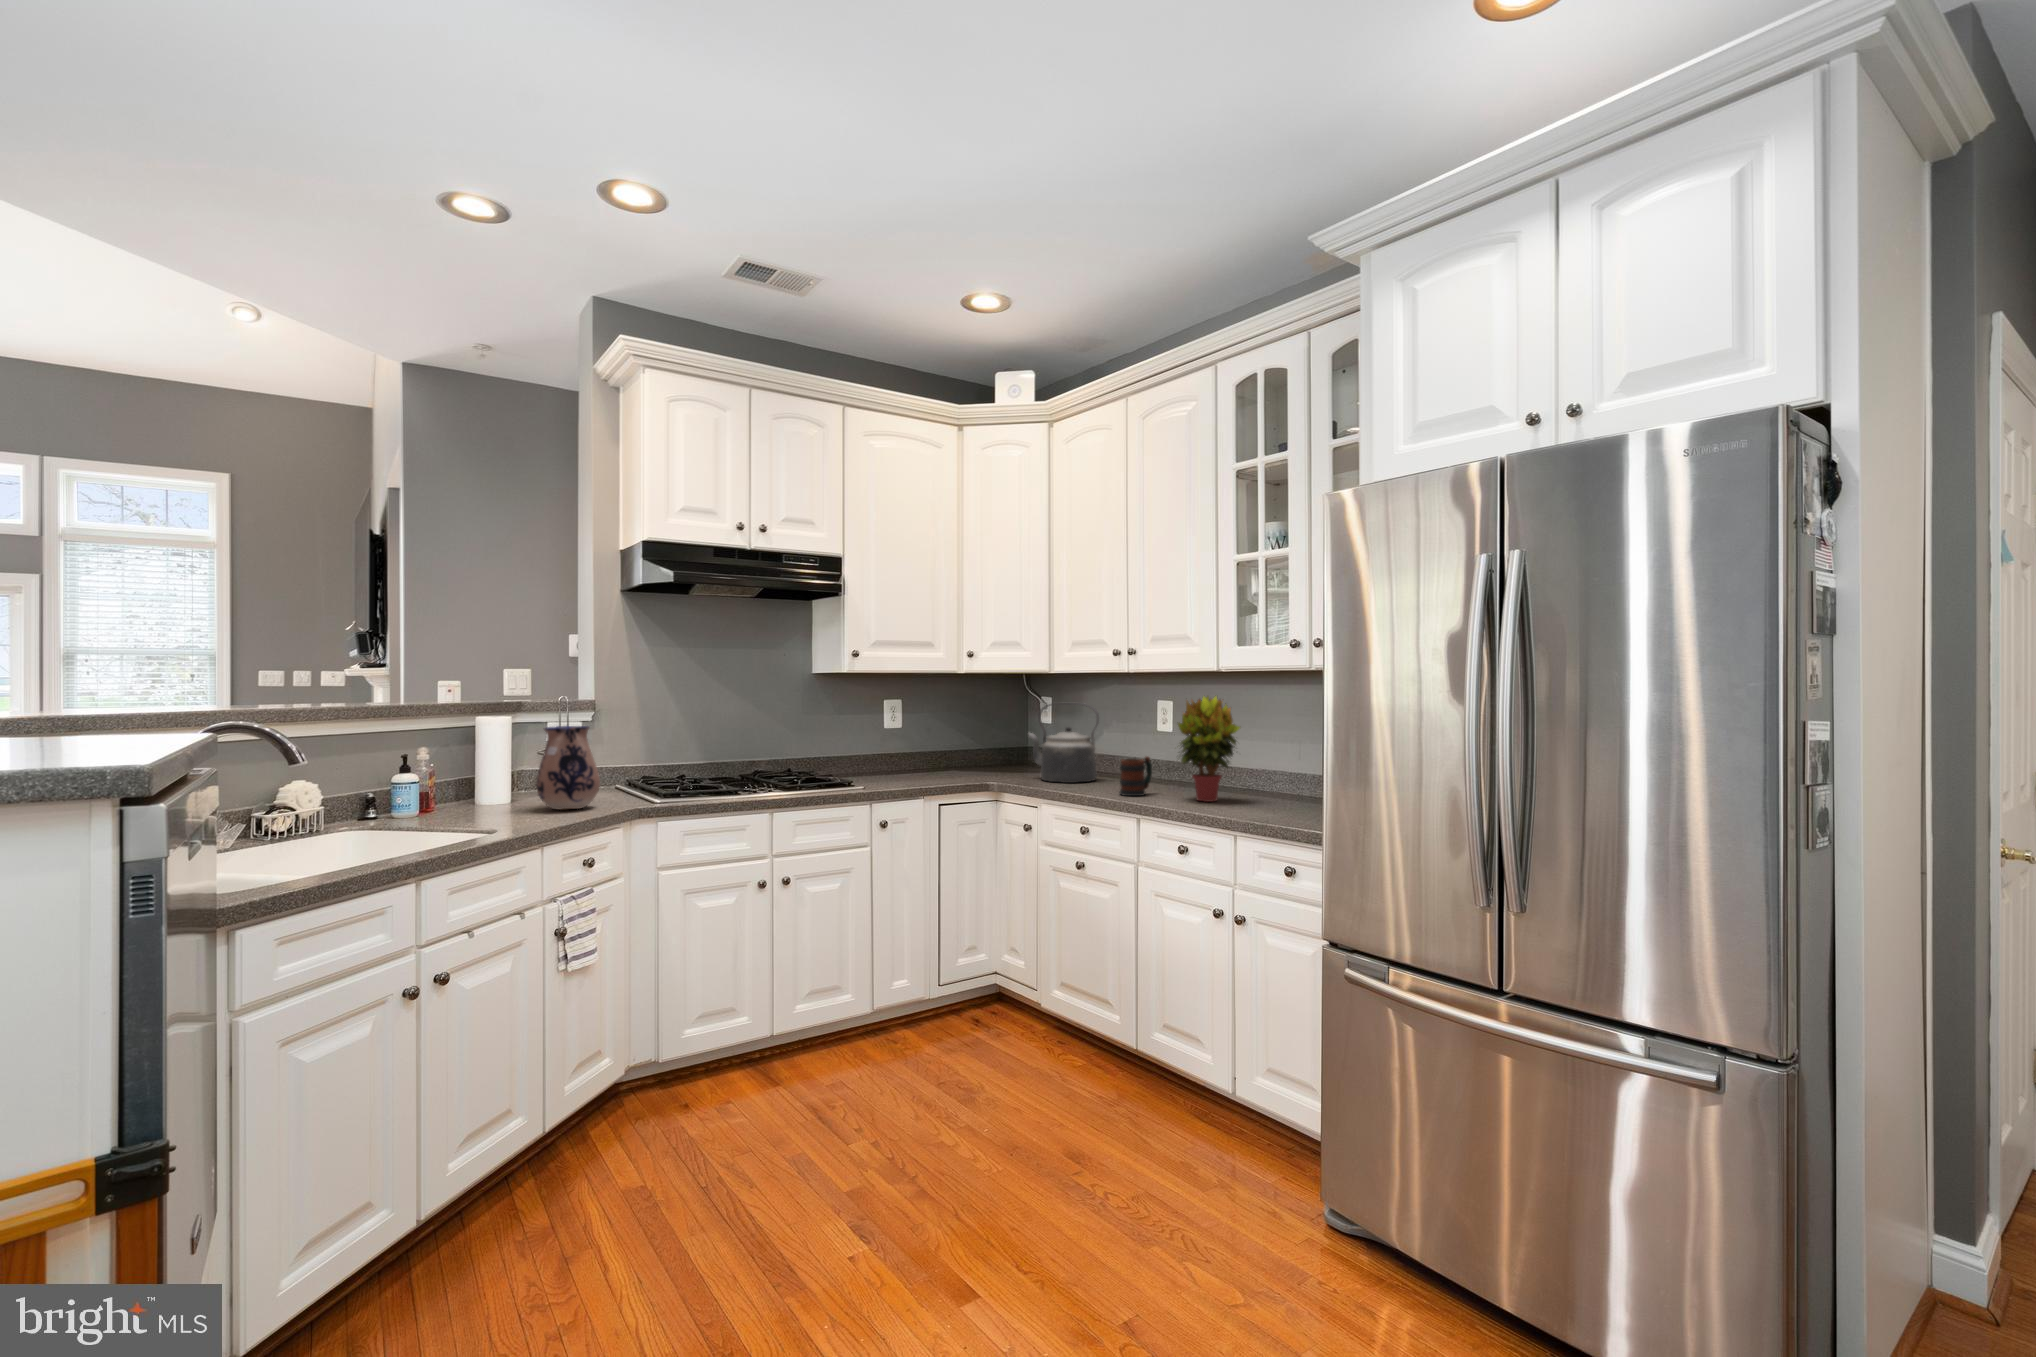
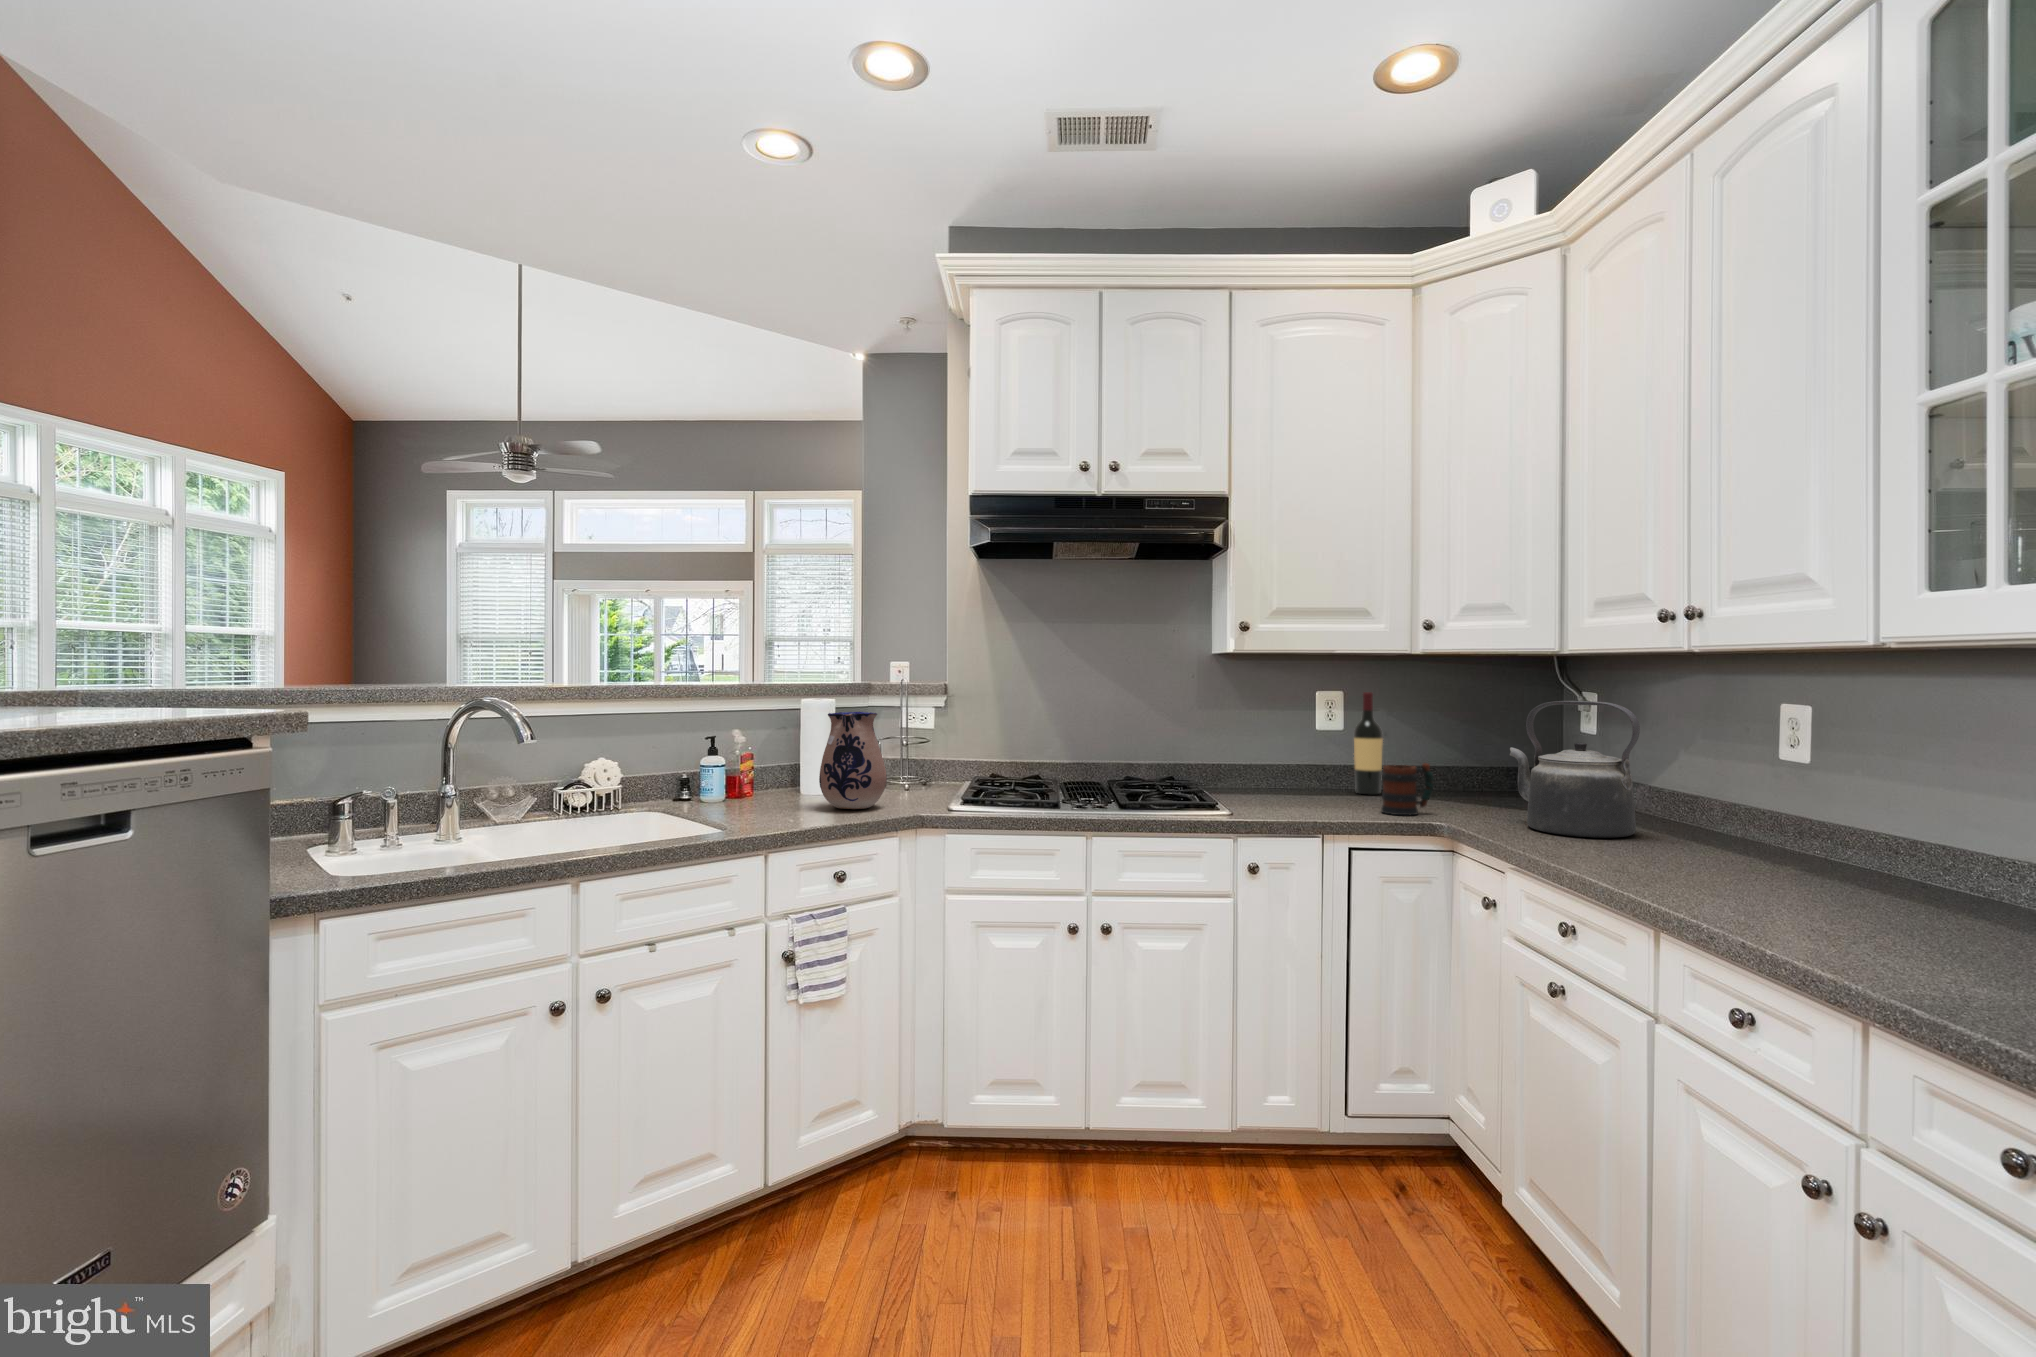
potted plant: present [1178,696,1240,802] -> none [1759,690,1953,914]
wine bottle: none [917,699,936,771] -> present [1354,692,1383,795]
mug: present [1119,757,1152,796] -> present [1382,763,1433,815]

